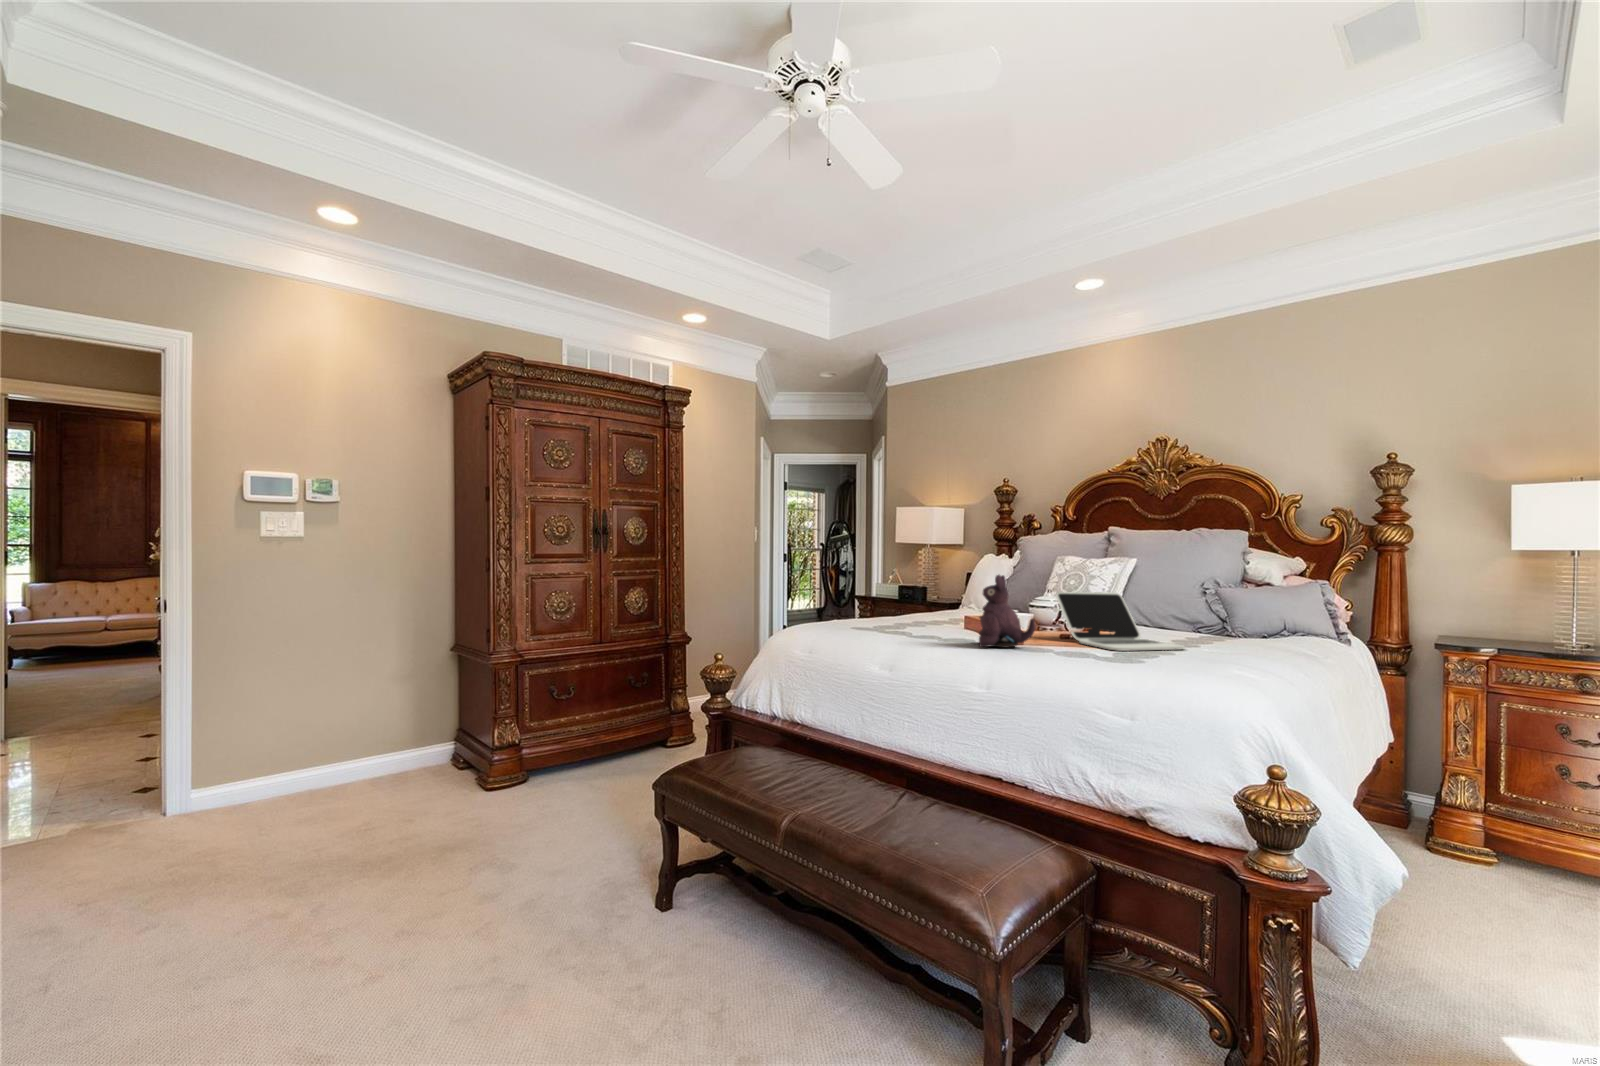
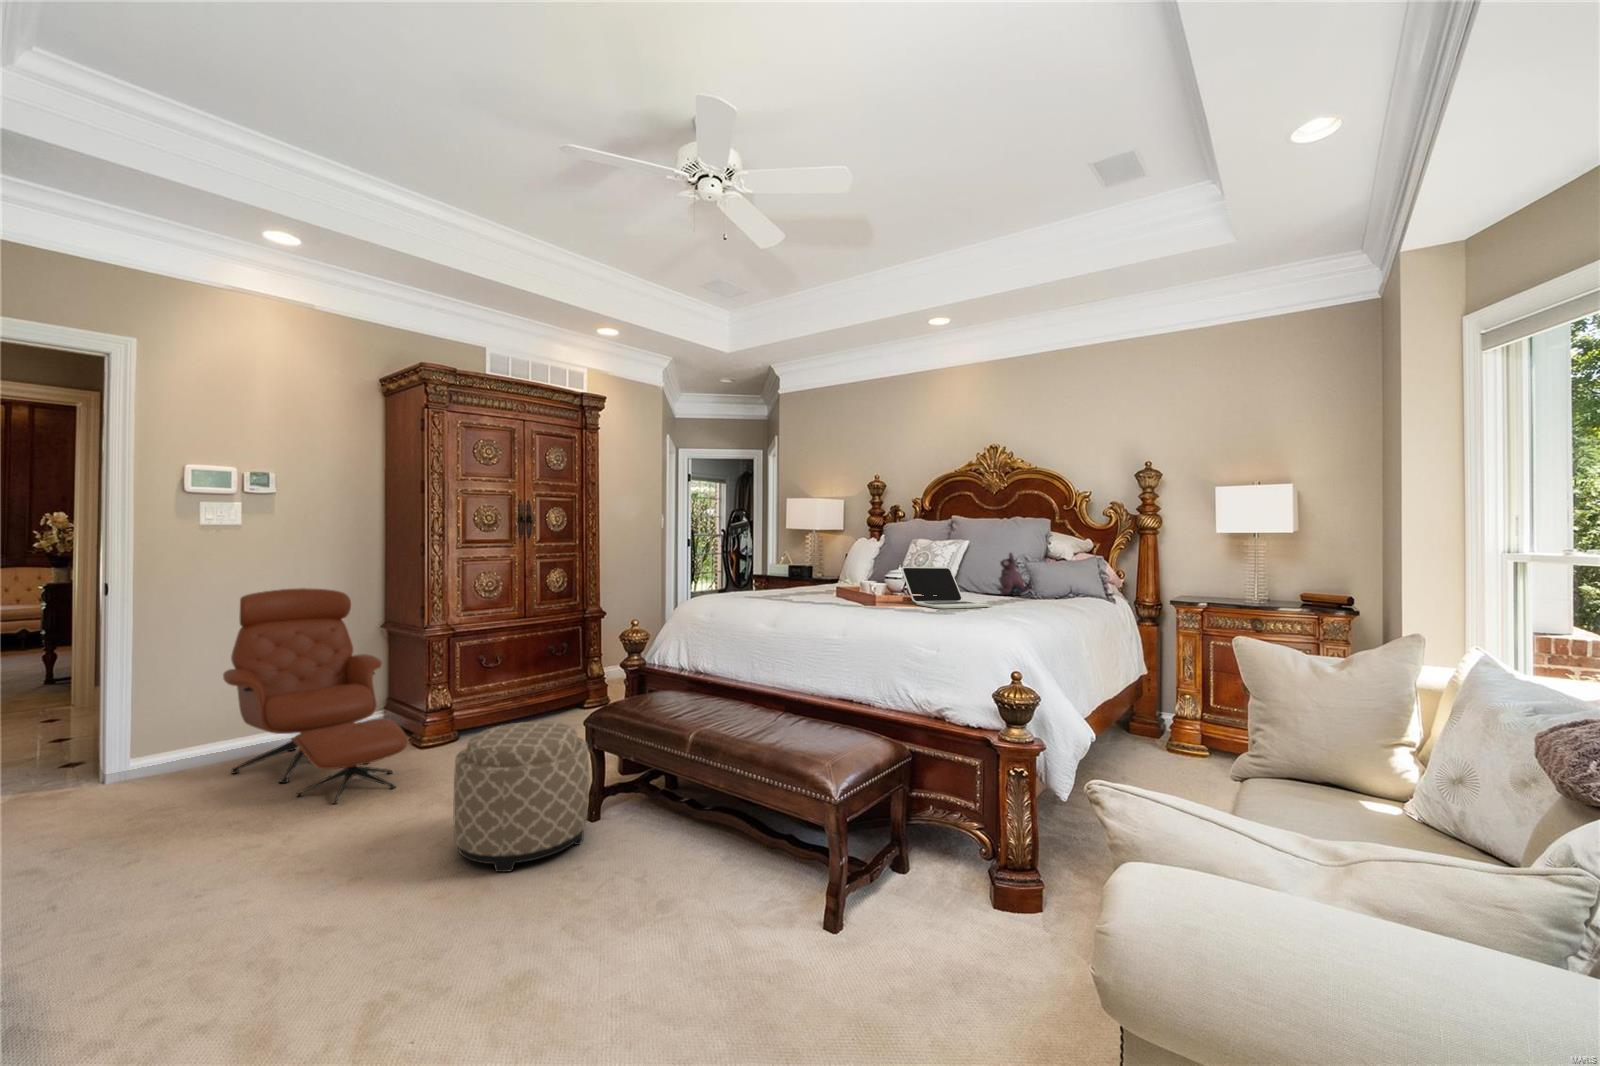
plush toy: present [979,575,1036,648] -> present [998,553,1032,595]
lounge chair: none [272,606,456,864] -> present [223,588,407,804]
ottoman: none [480,784,650,994] -> present [453,722,589,872]

